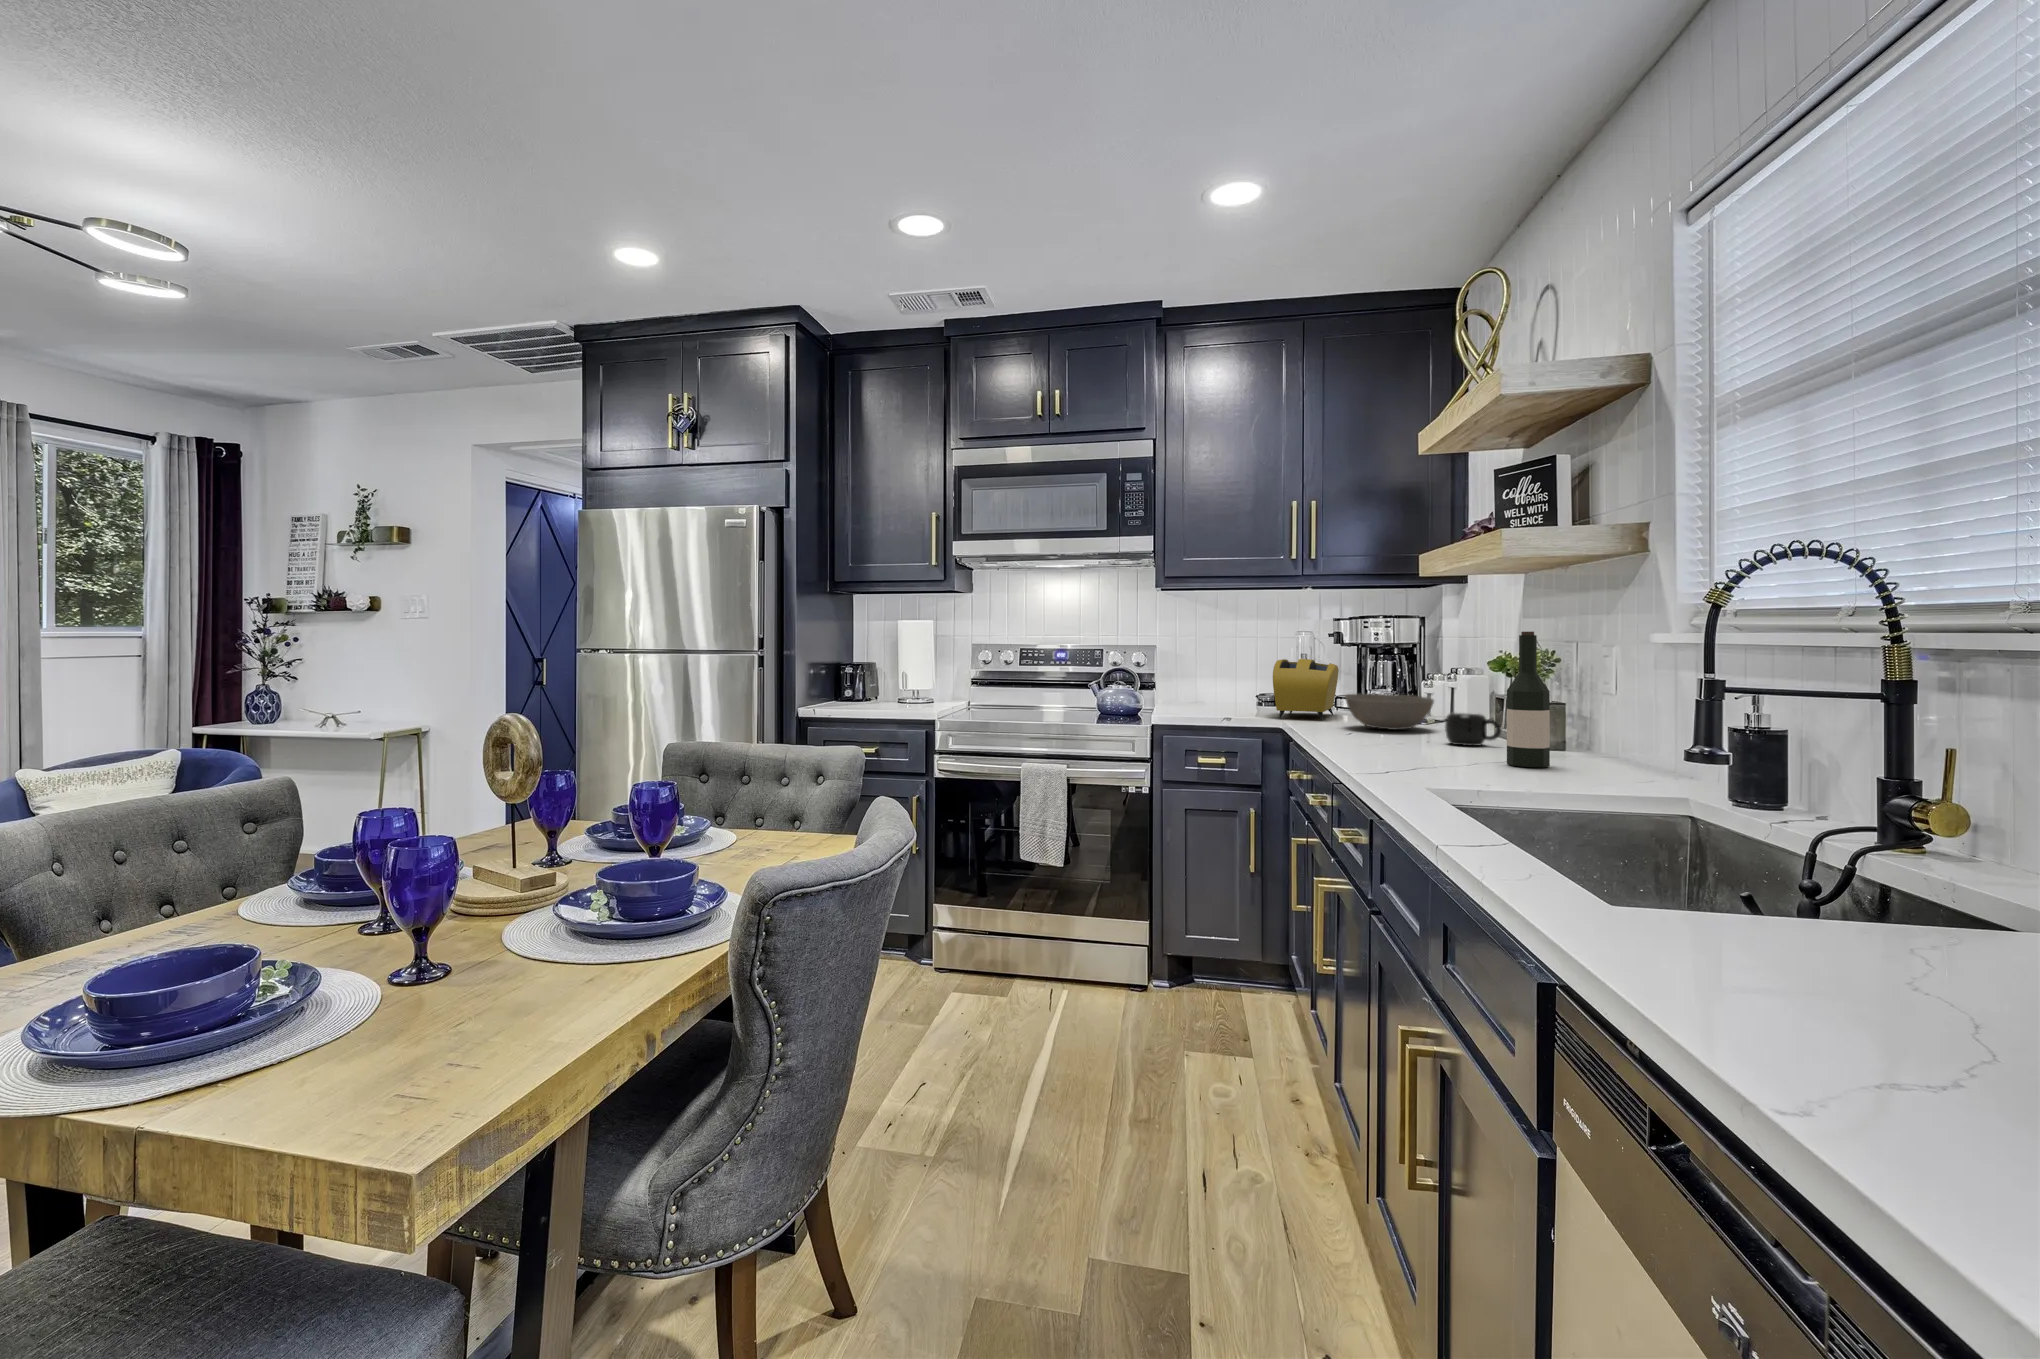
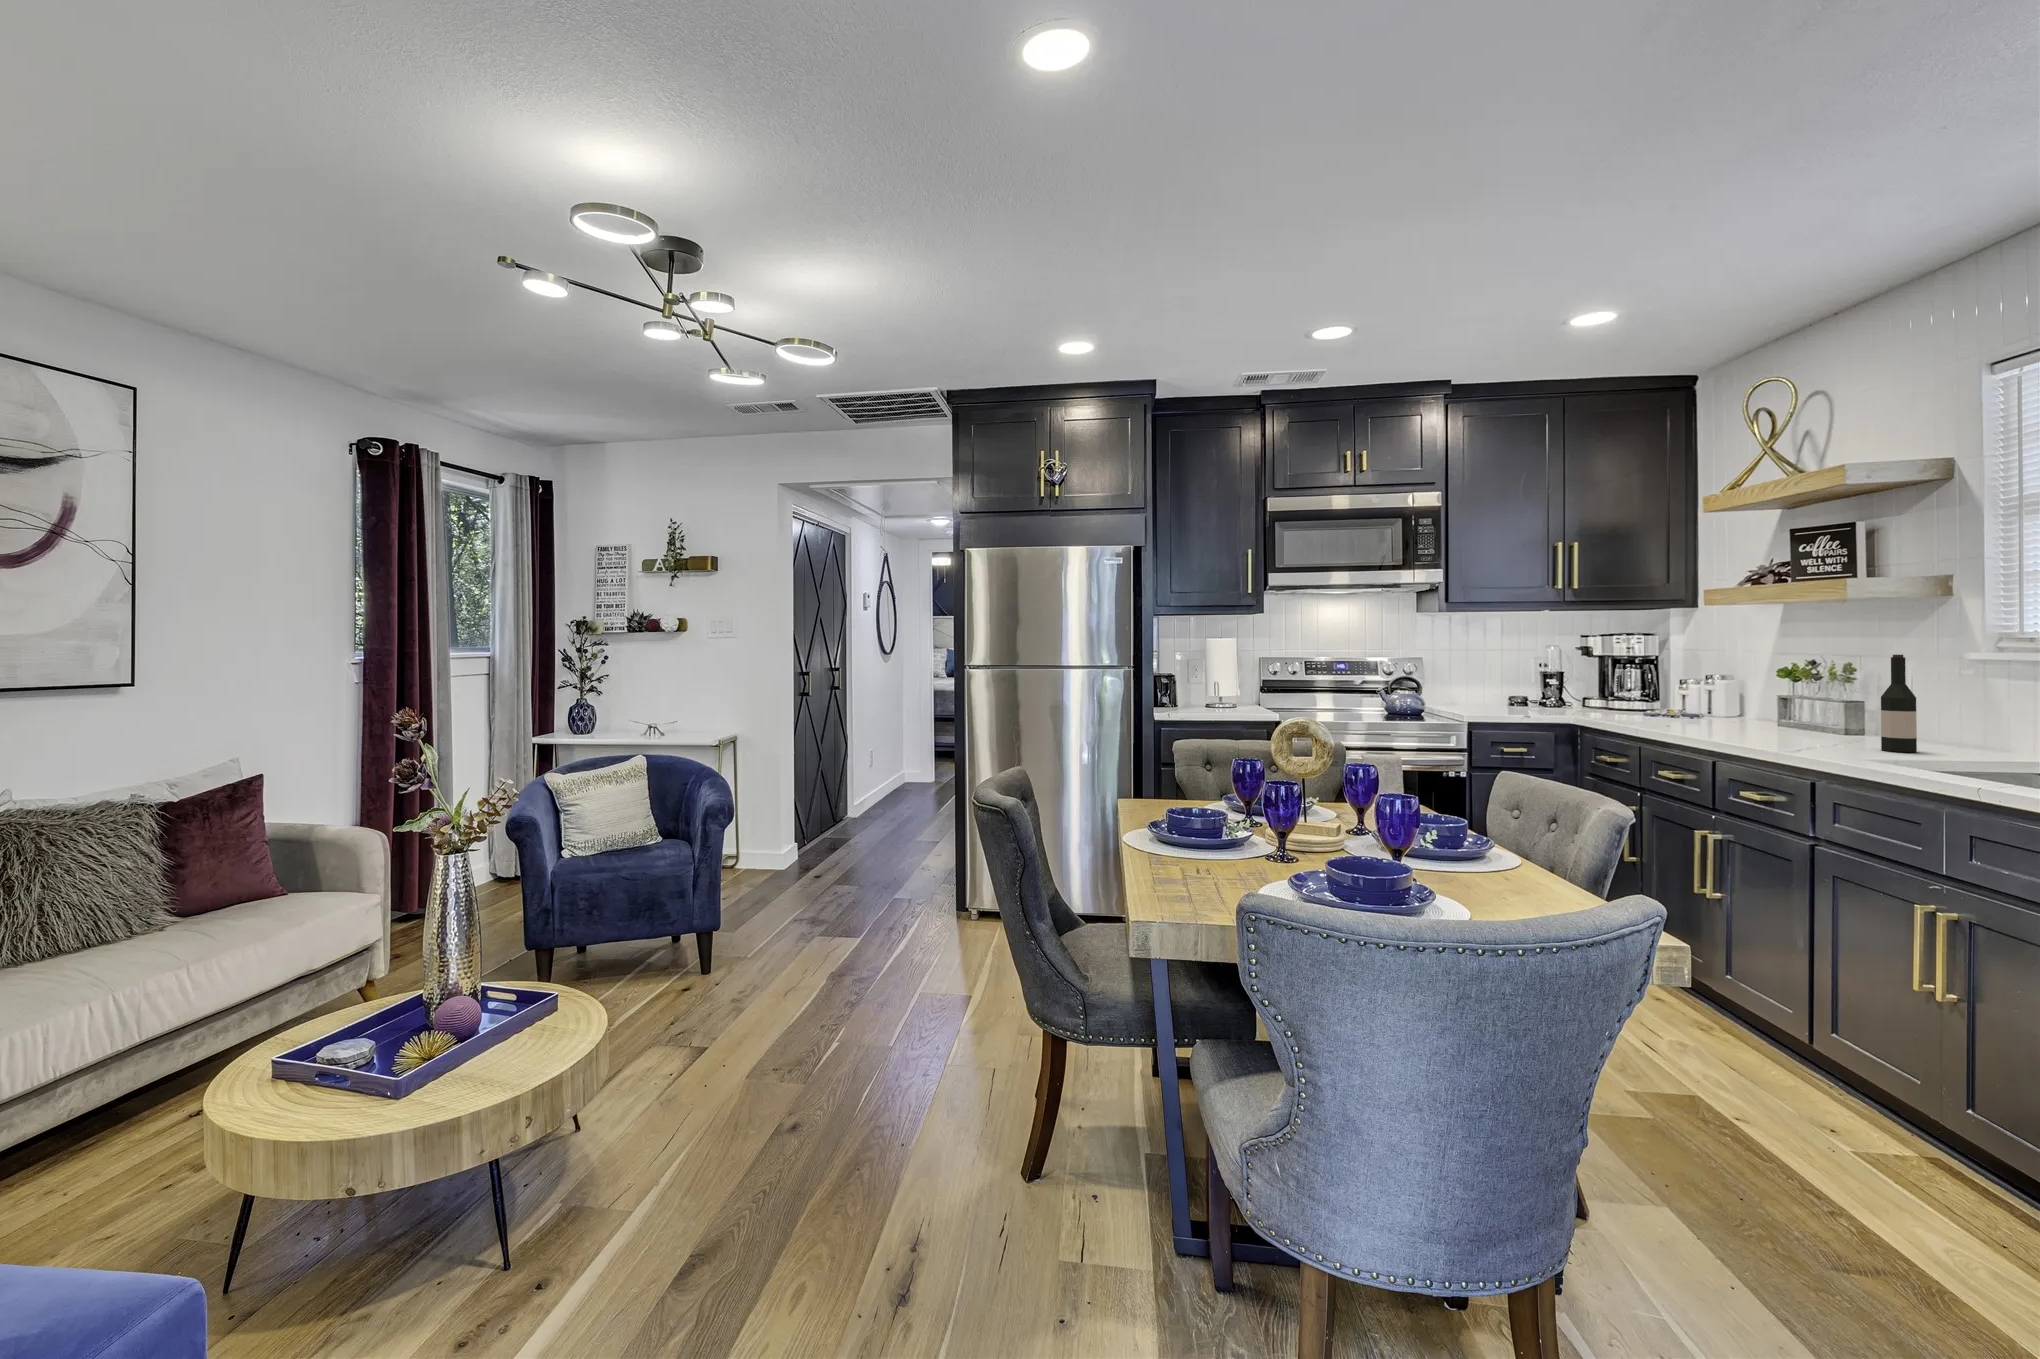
toaster: present [1273,659,1339,719] -> none [1569,669,1630,717]
bowl: present [1345,694,1434,730] -> none [1661,697,1740,725]
mug: present [1445,713,1501,746] -> none [1781,713,1832,737]

